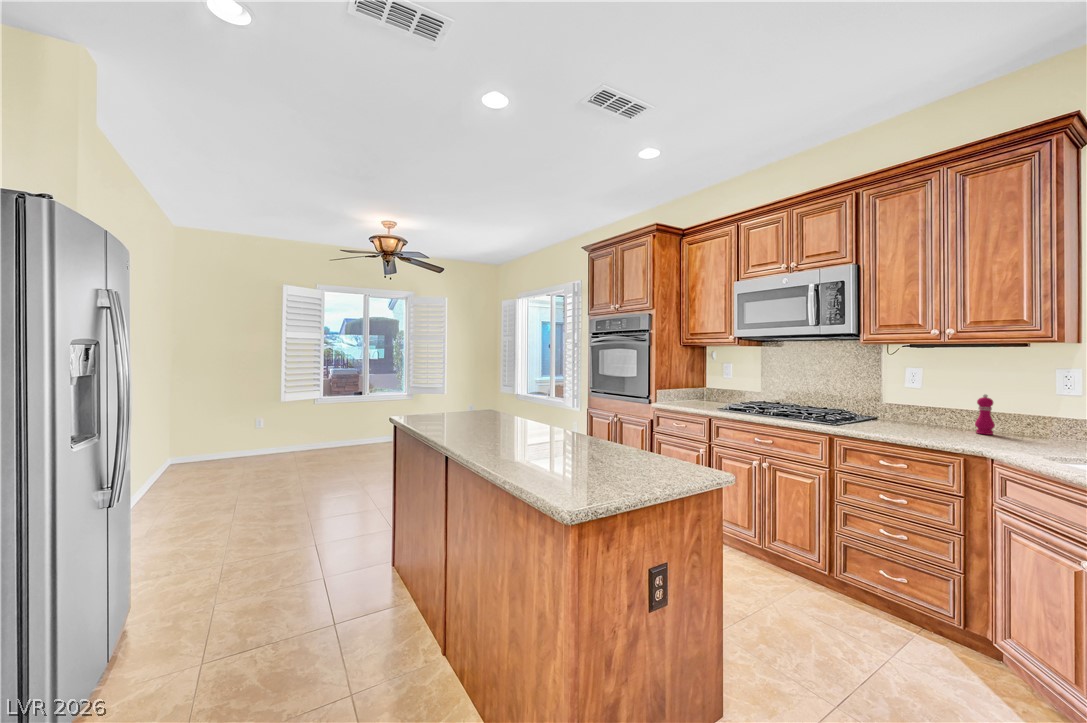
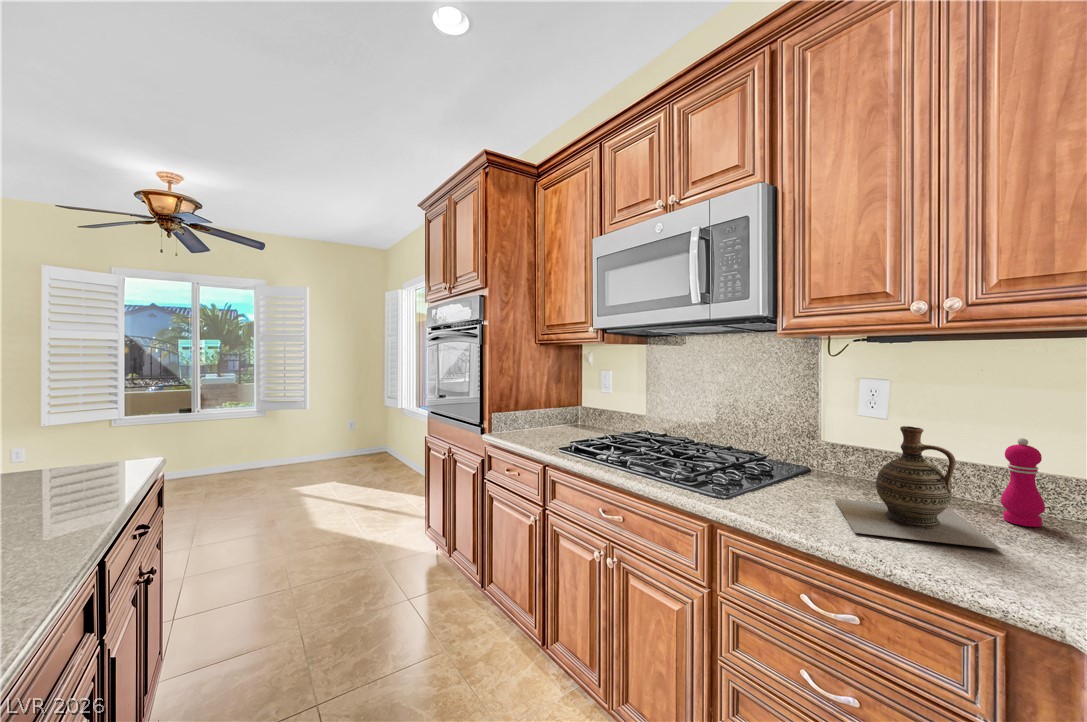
ceramic jug: none [892,388,968,438] -> present [834,426,1001,549]

